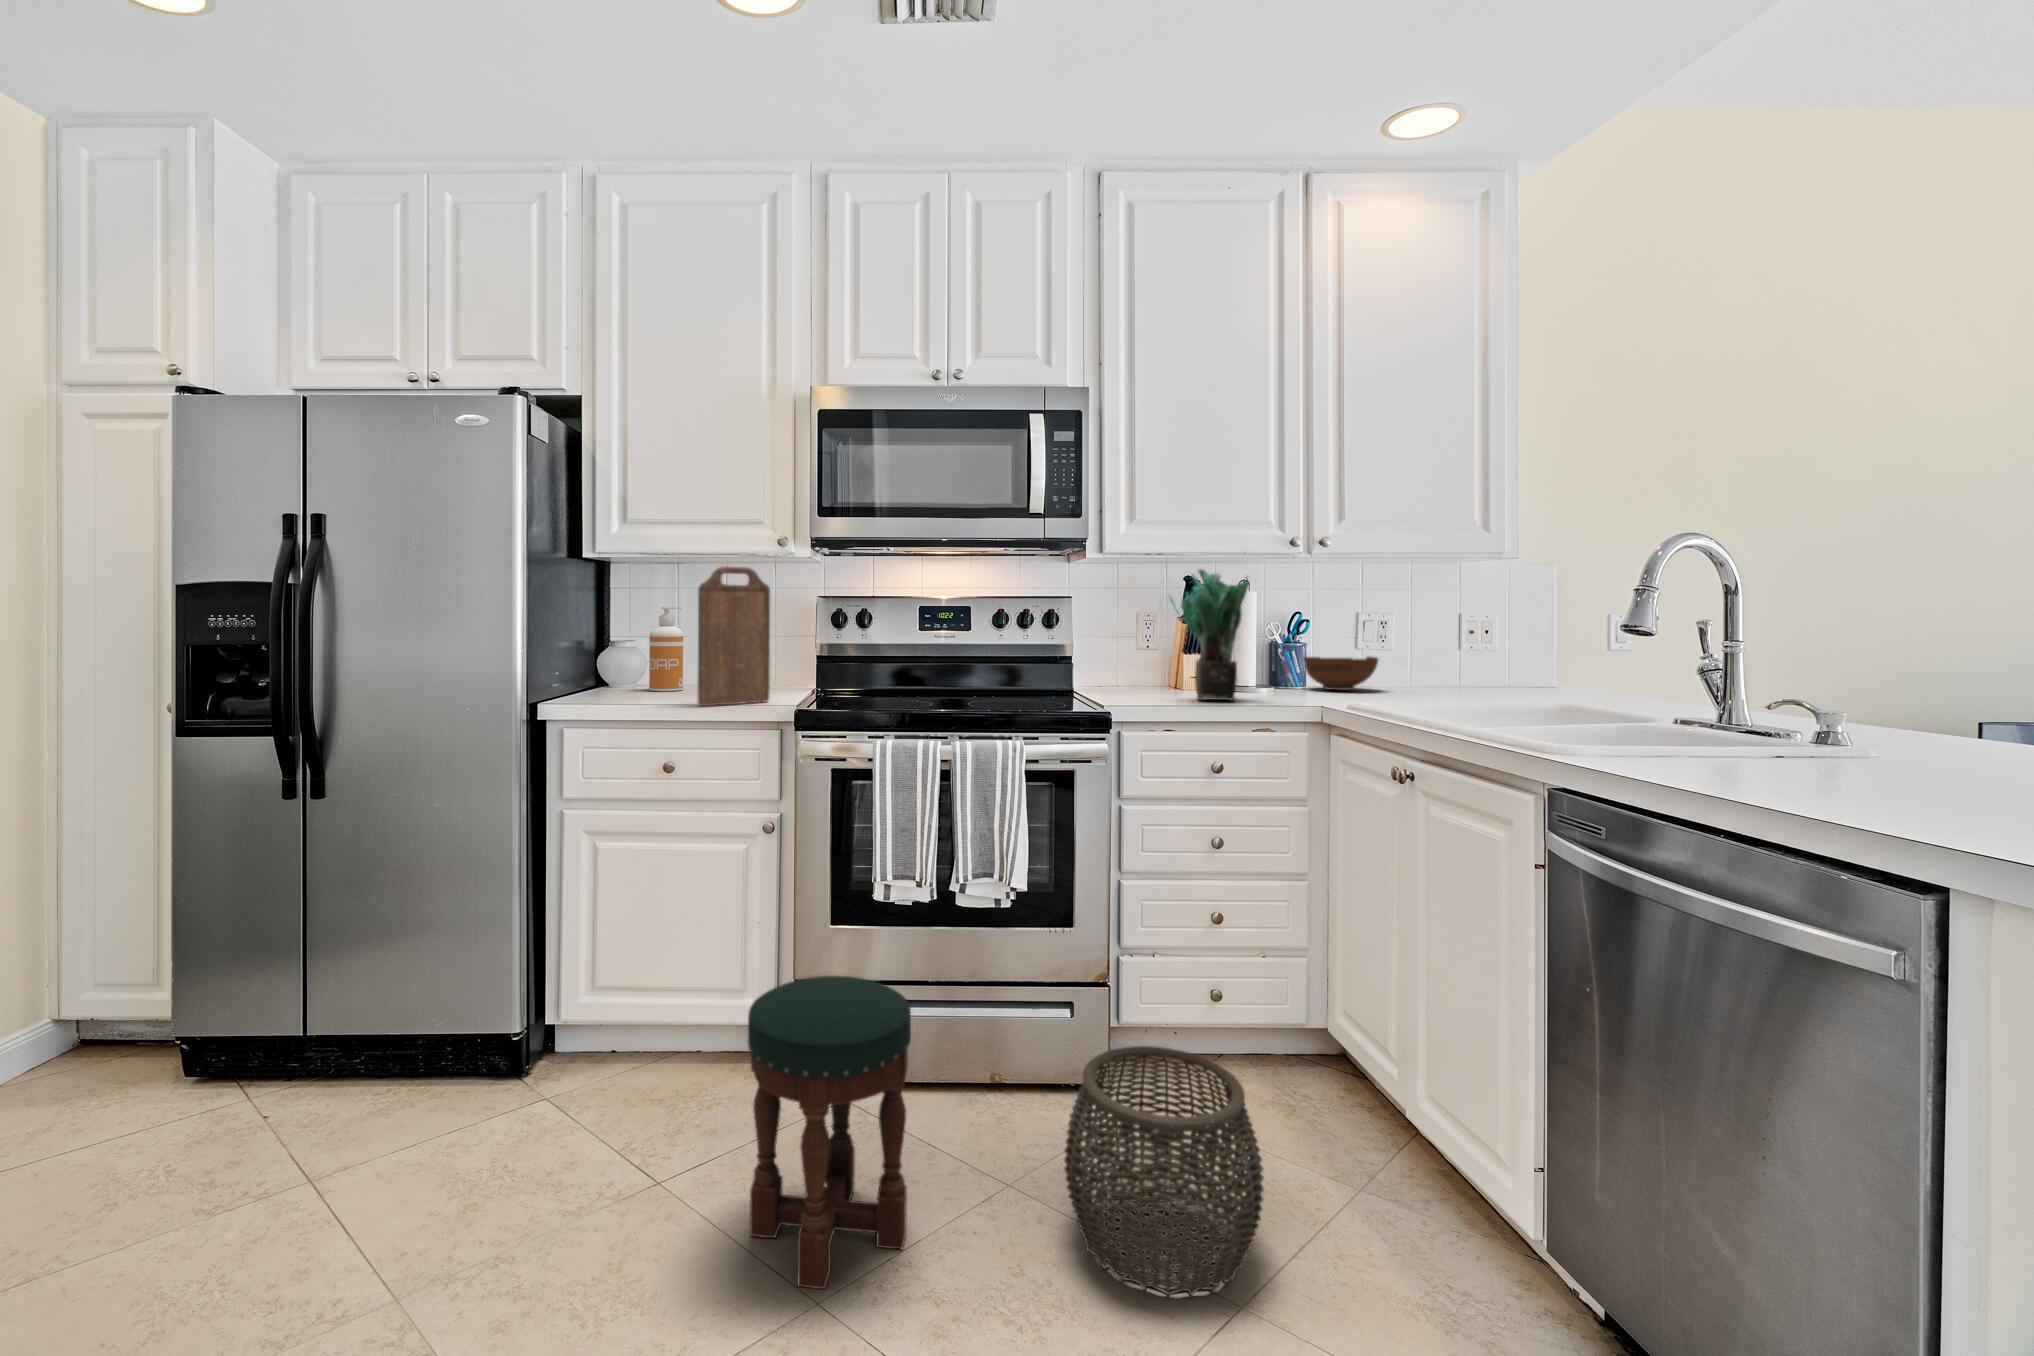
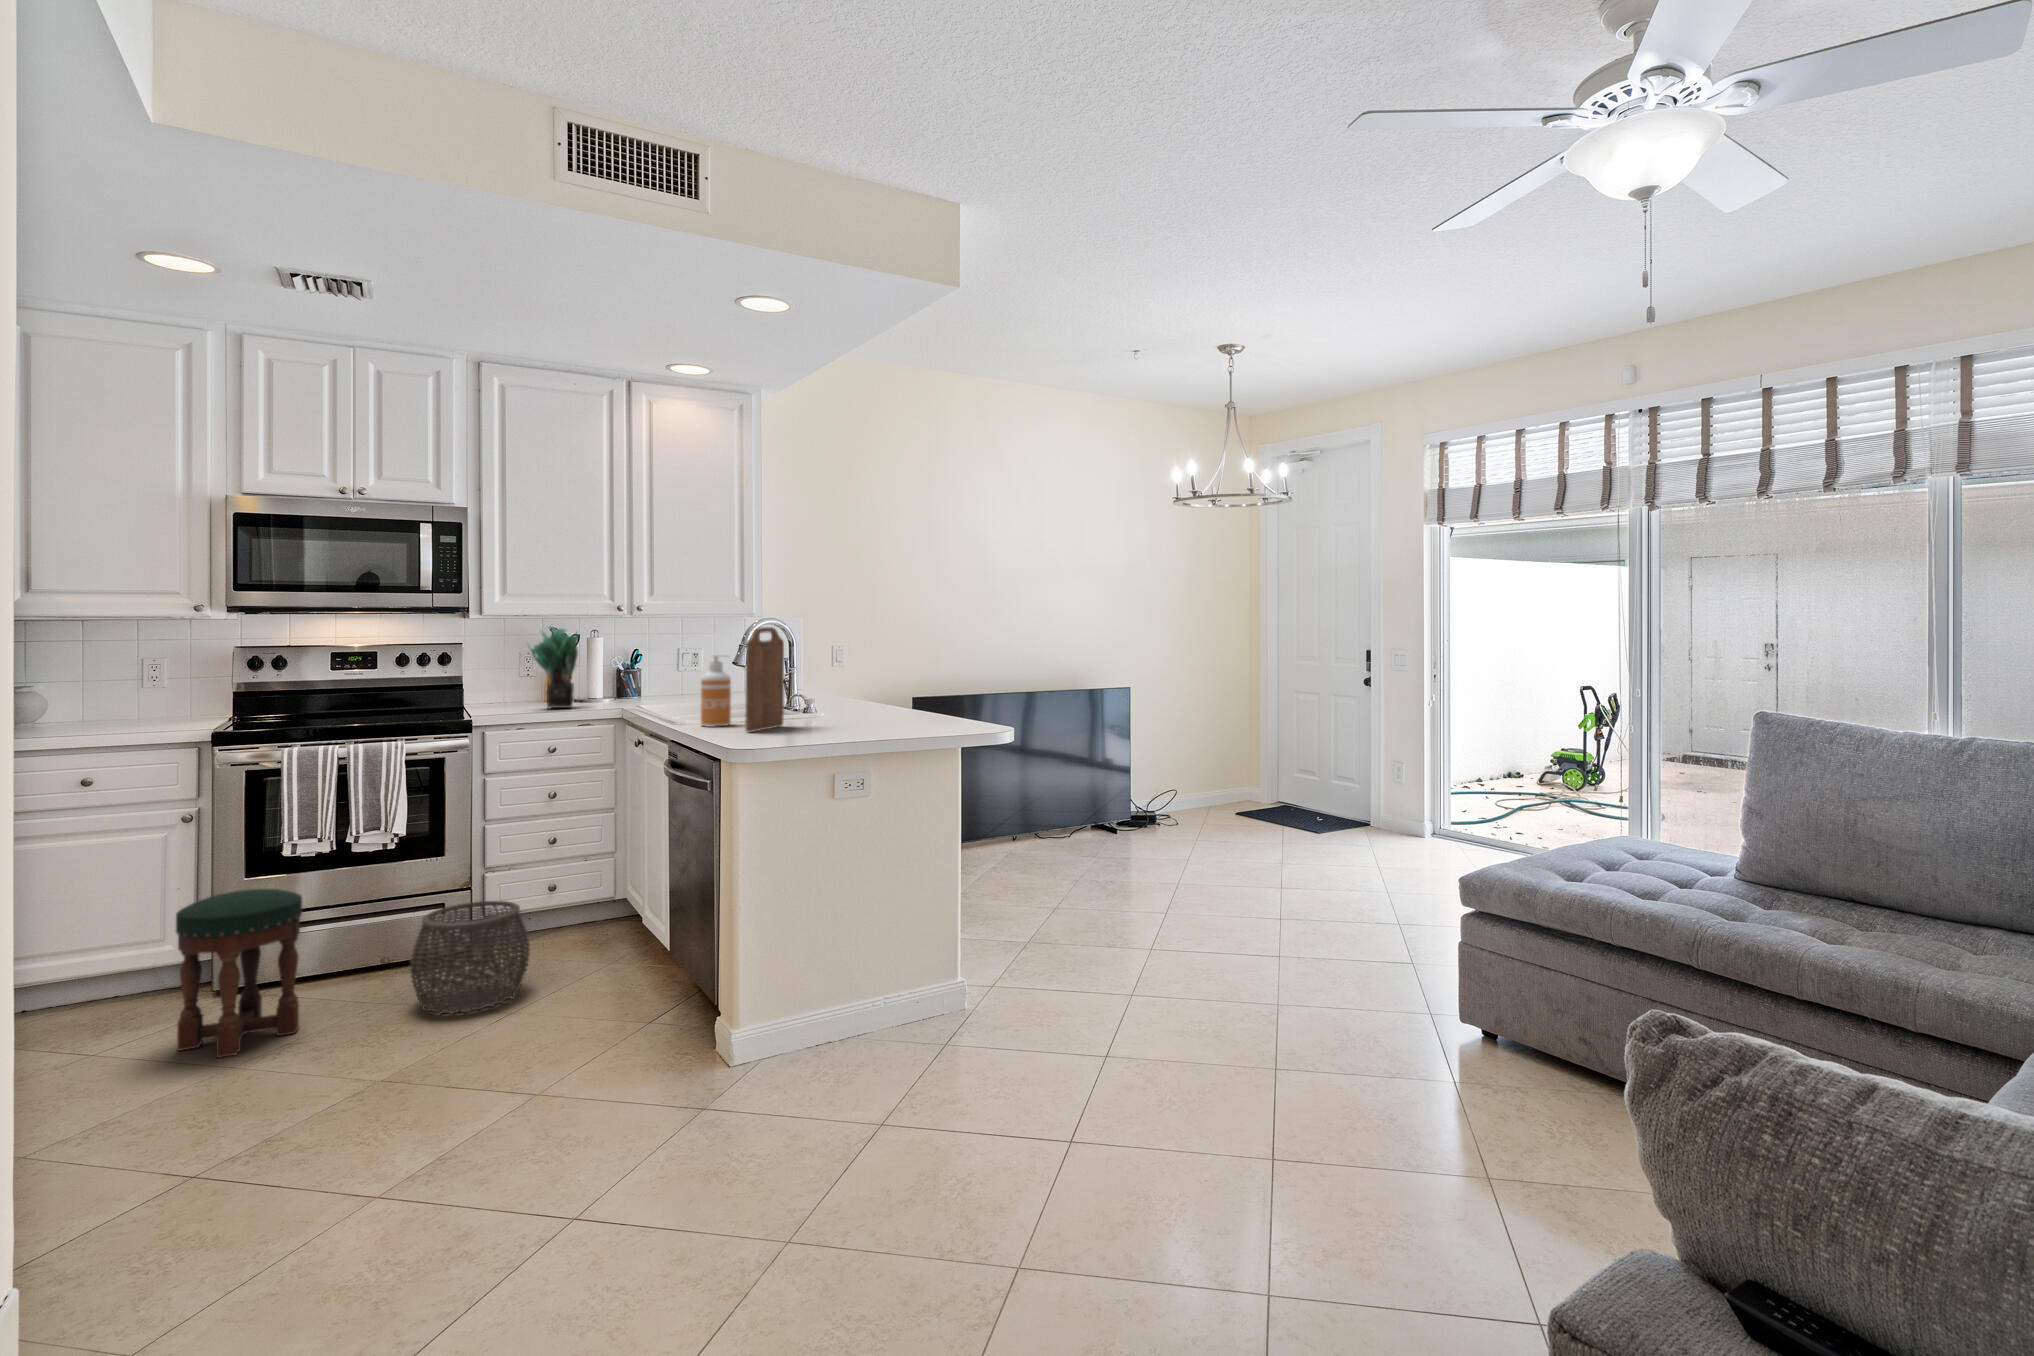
cutting board: present [697,567,770,706] -> present [745,627,784,732]
soap dispenser: present [649,607,683,691] -> present [701,655,731,727]
bowl: present [1304,656,1378,690] -> none [639,675,688,698]

